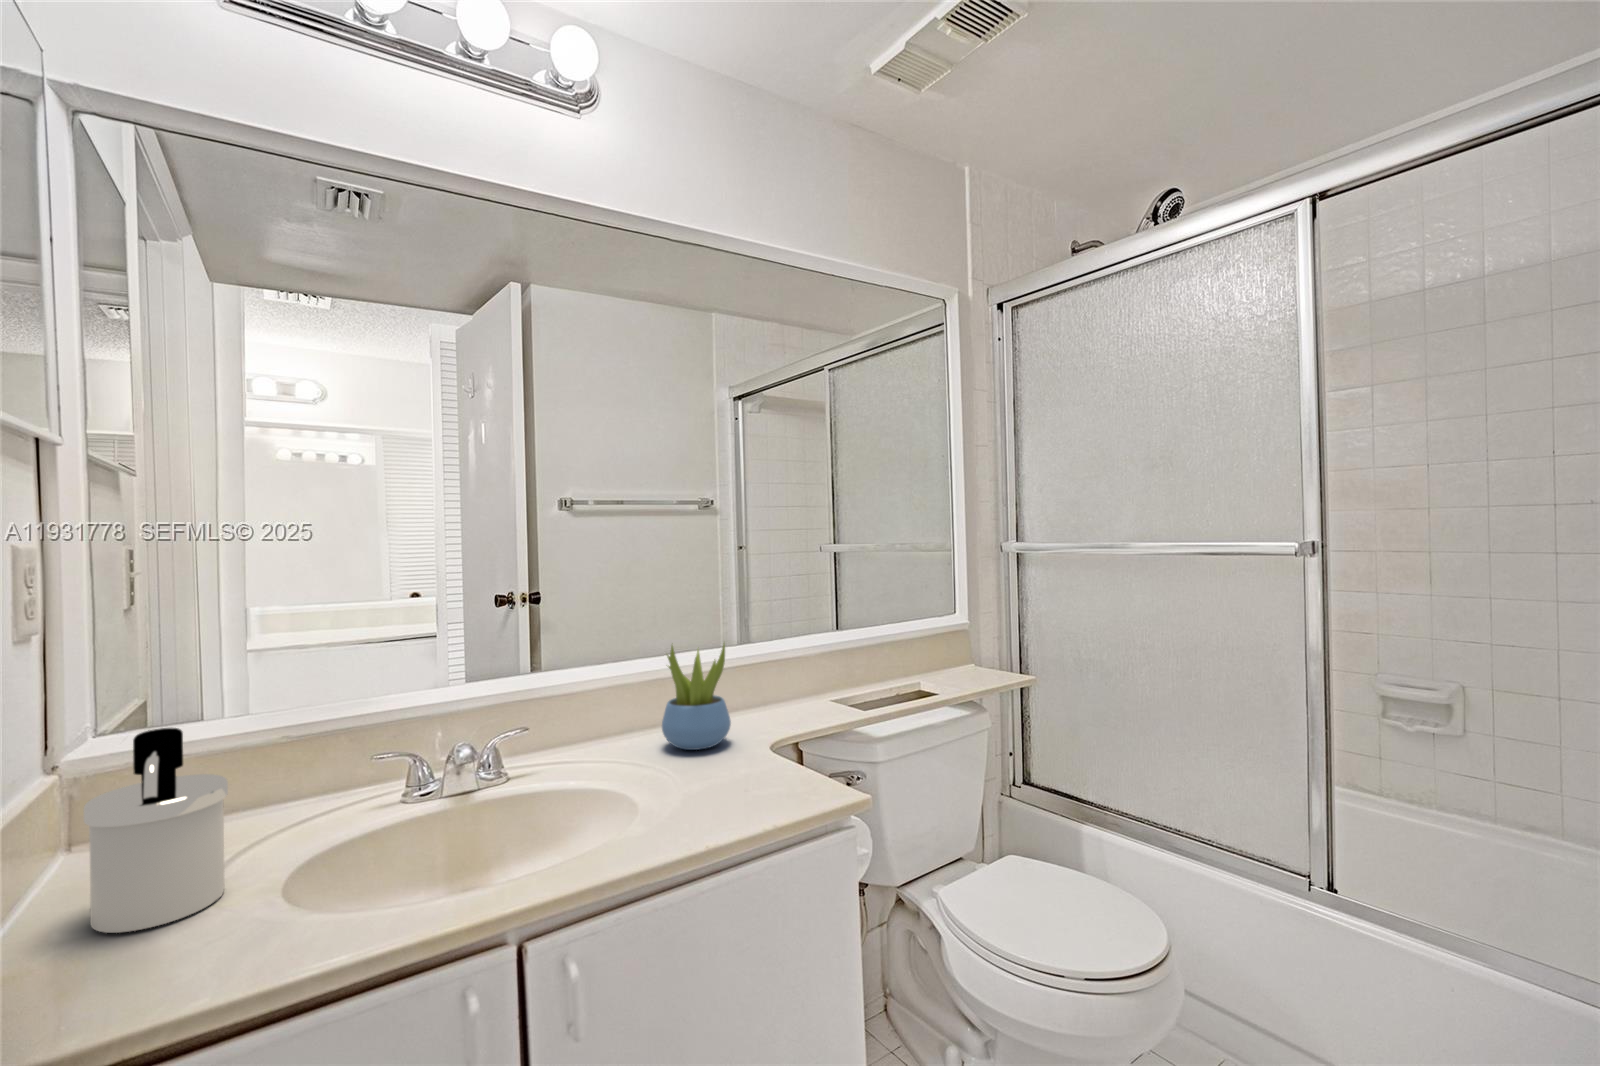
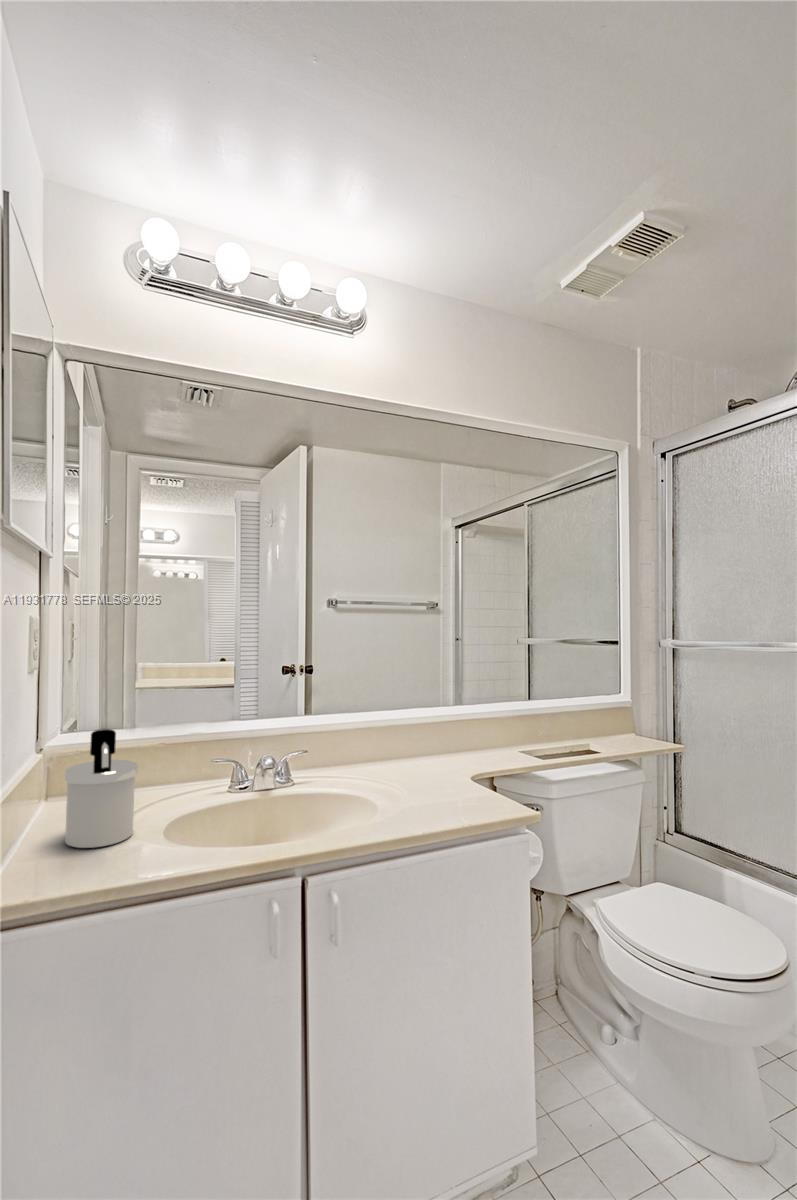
succulent plant: present [662,644,731,750] -> none [395,699,444,776]

